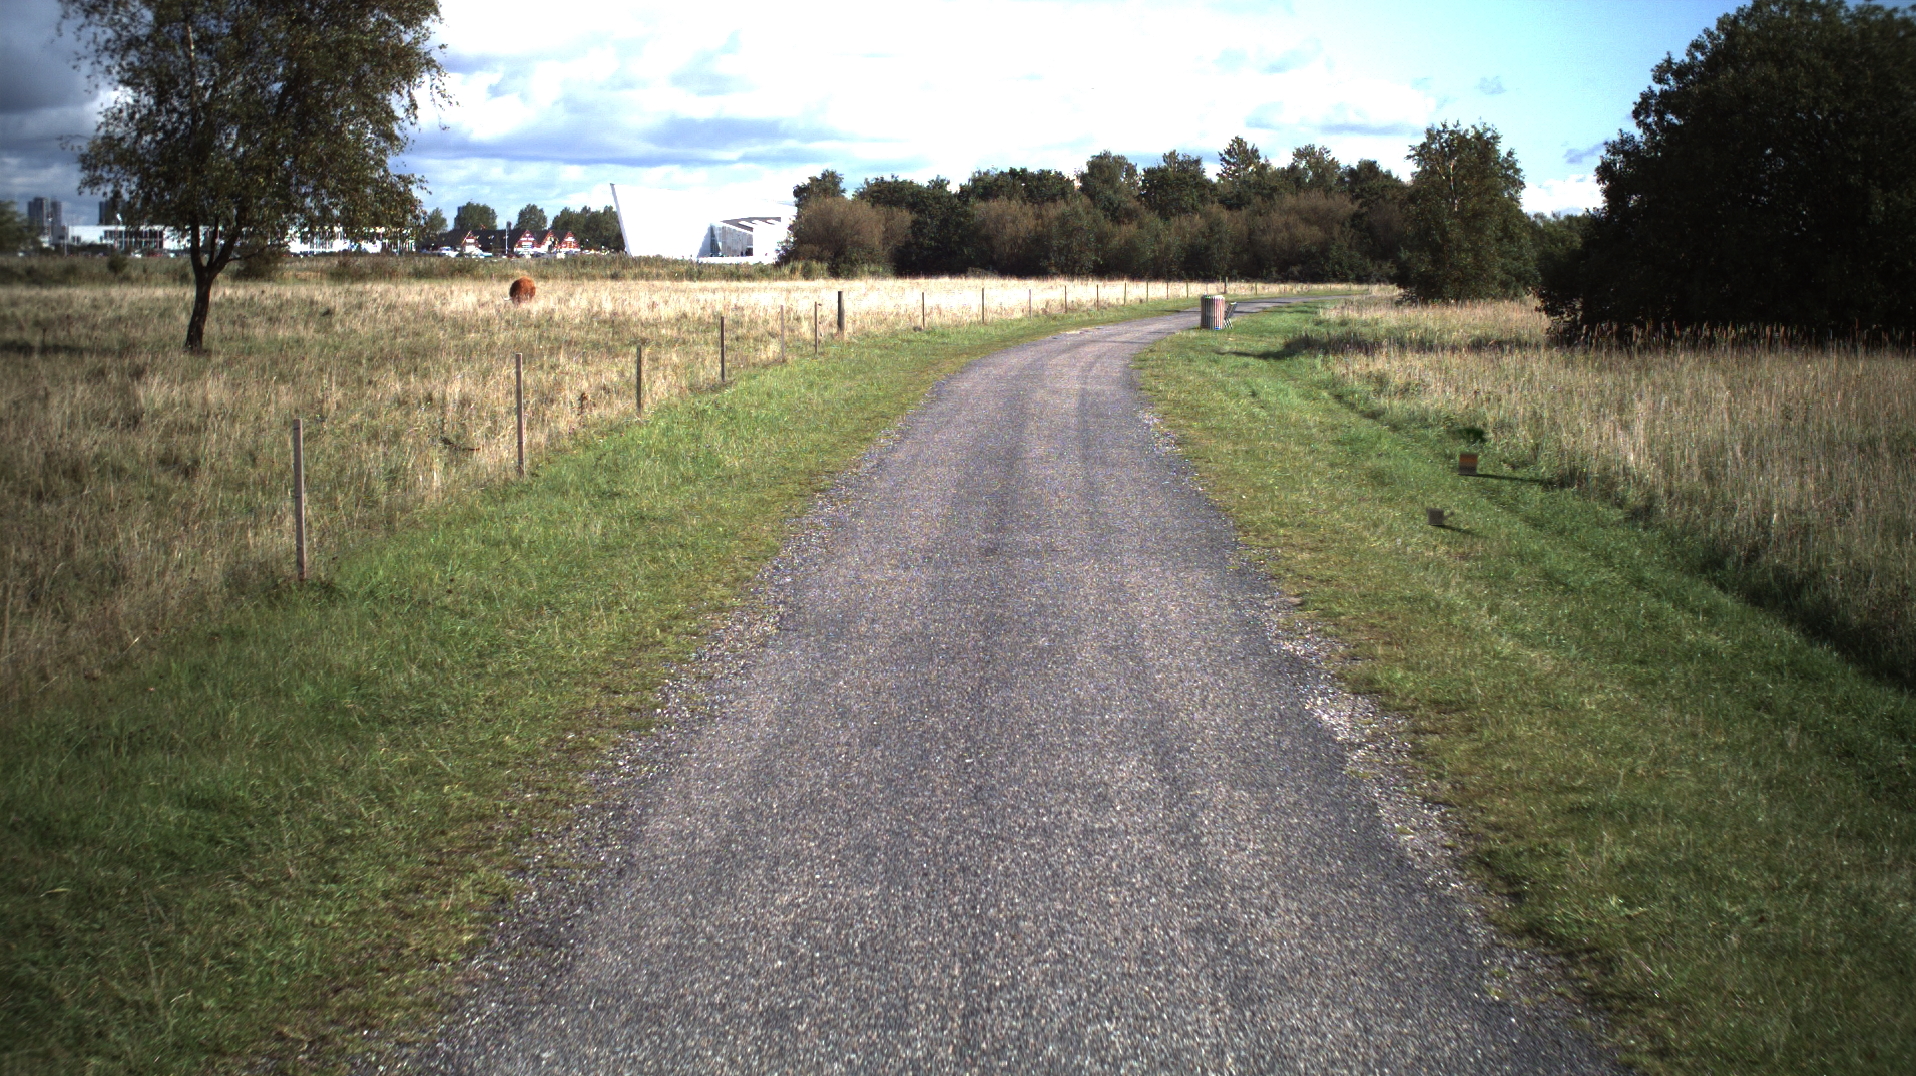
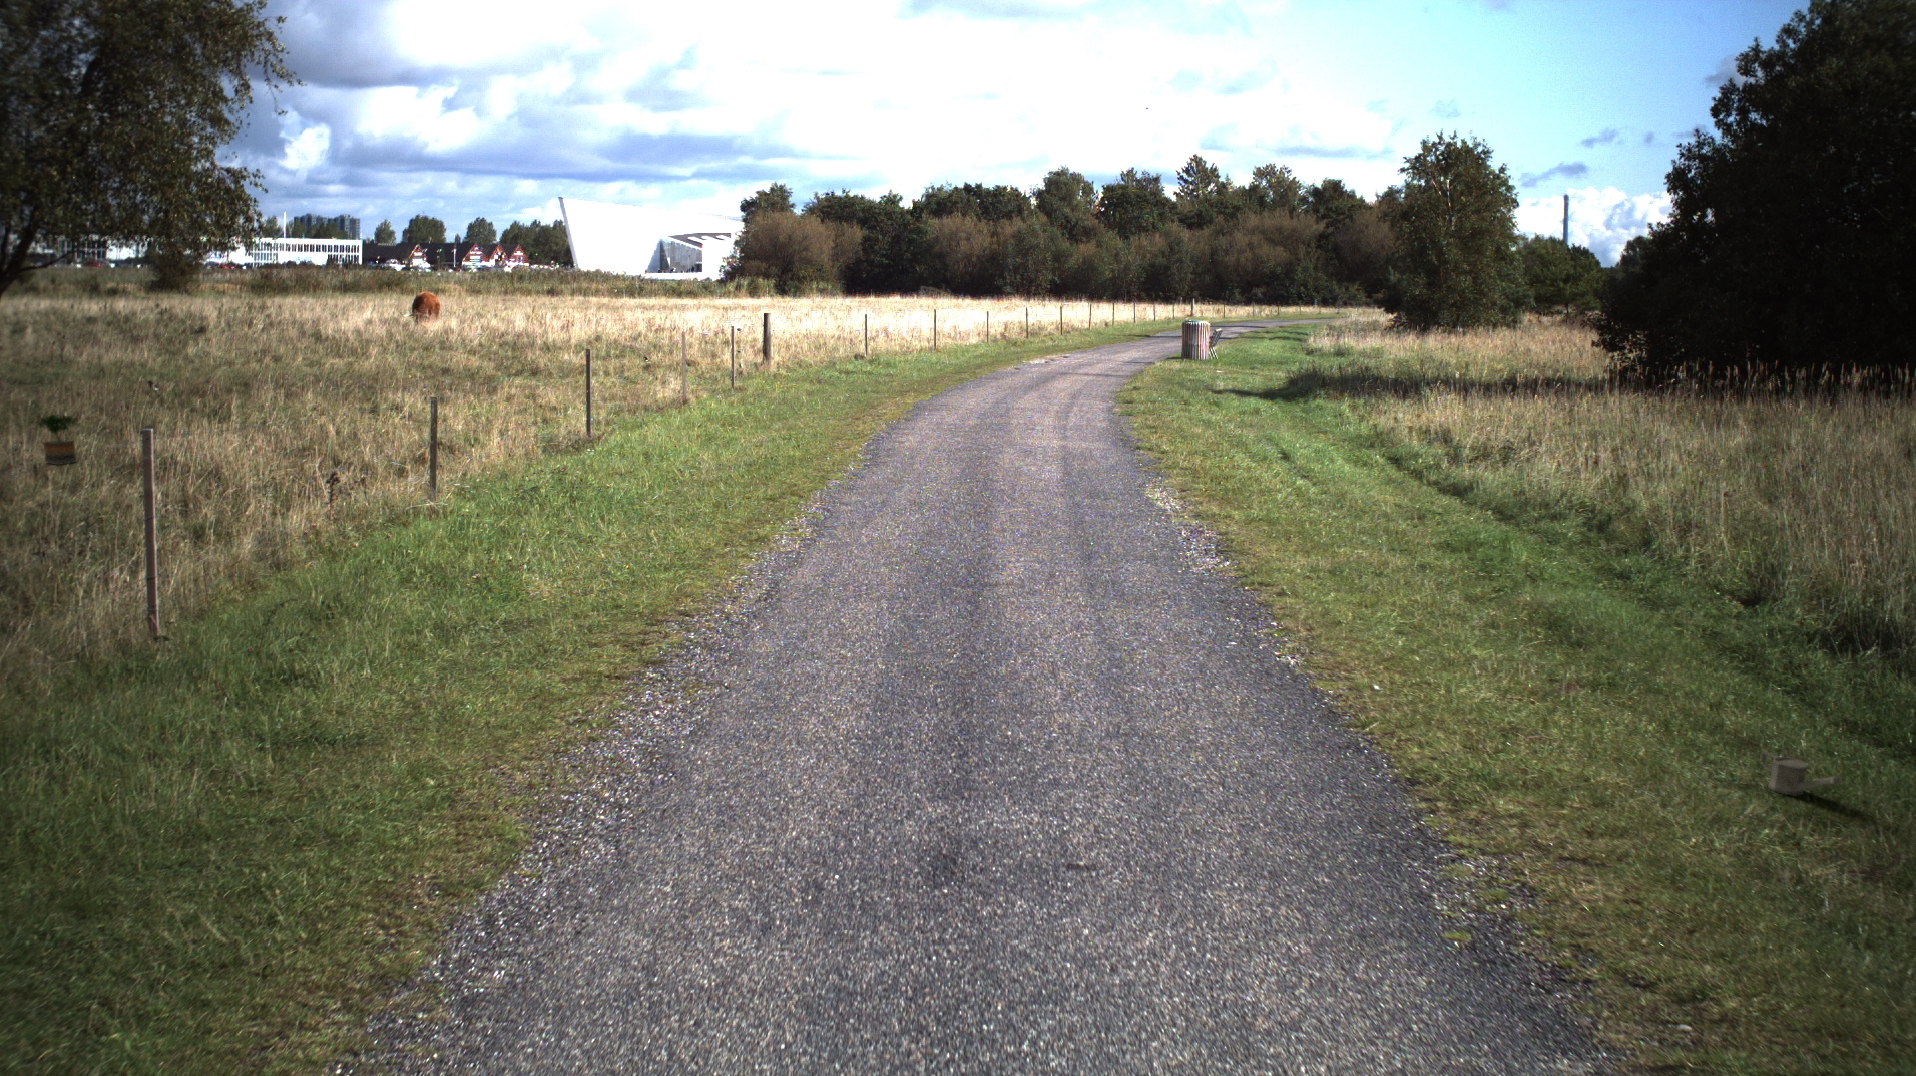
potted tree: present [1456,427,1488,476] -> present [39,415,78,465]

